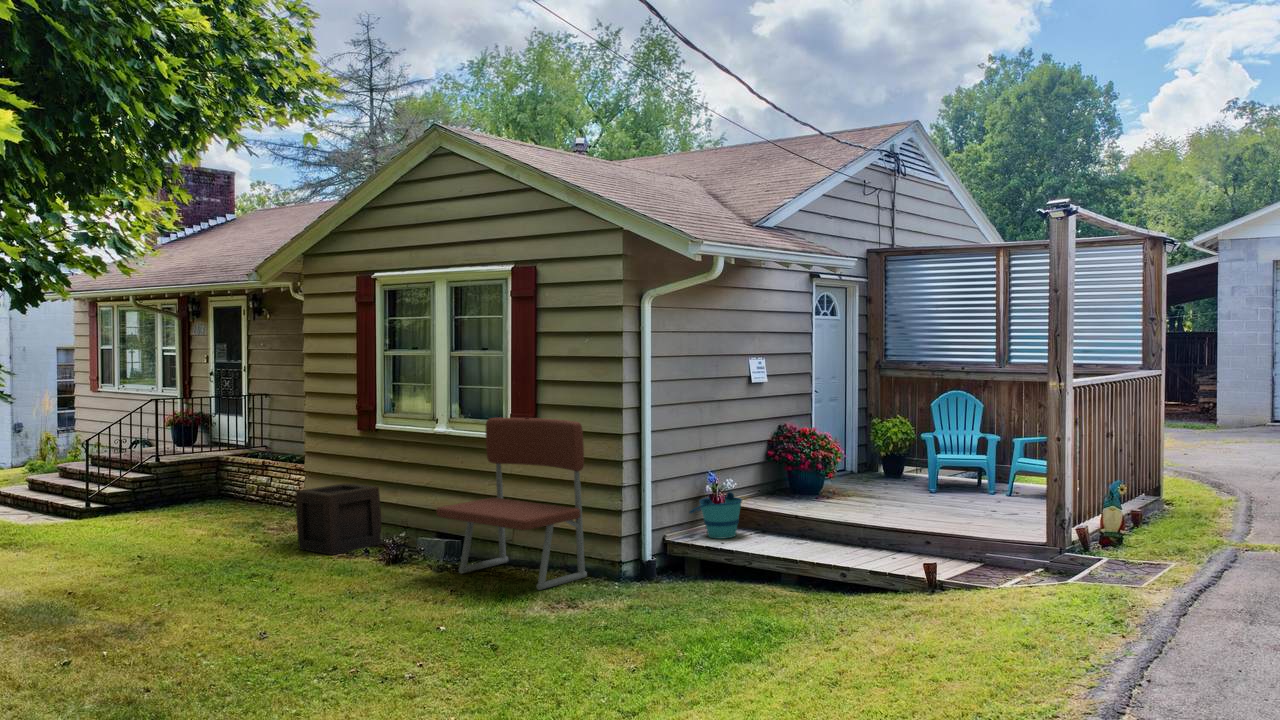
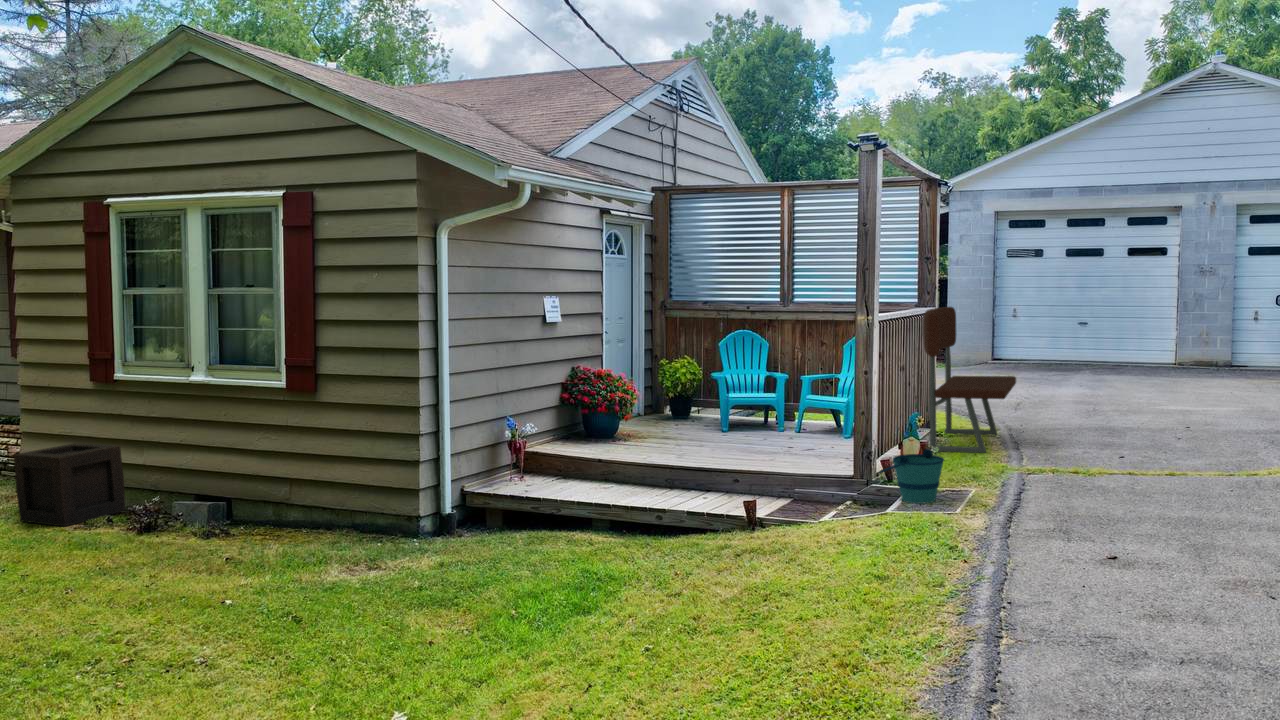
bench: present [437,418,587,590] -> present [923,307,1016,453]
bucket: present [689,492,742,539] -> present [879,449,944,504]

